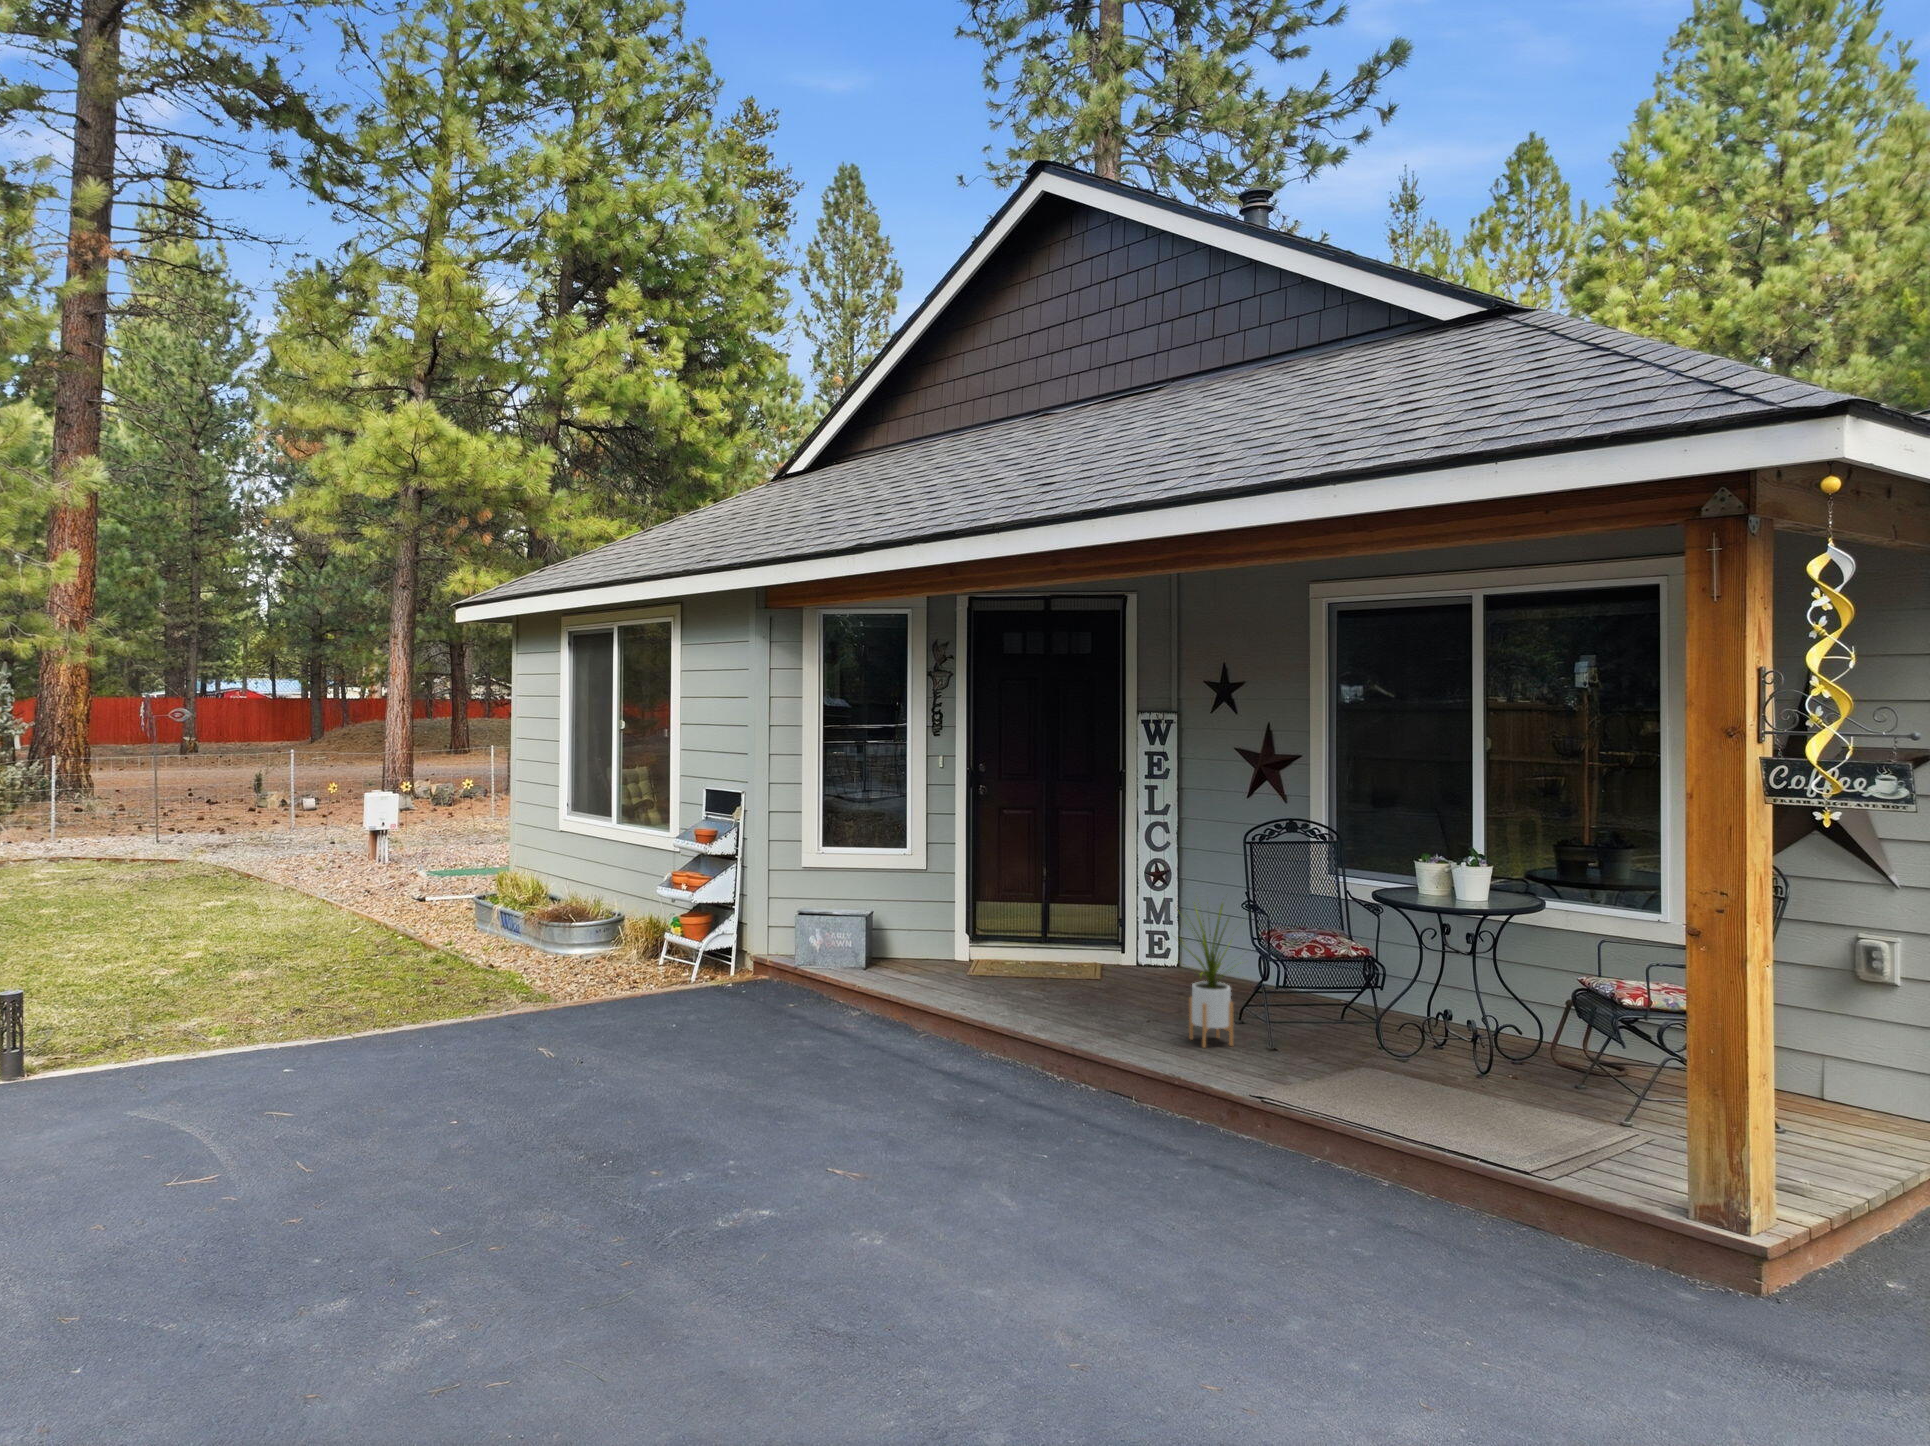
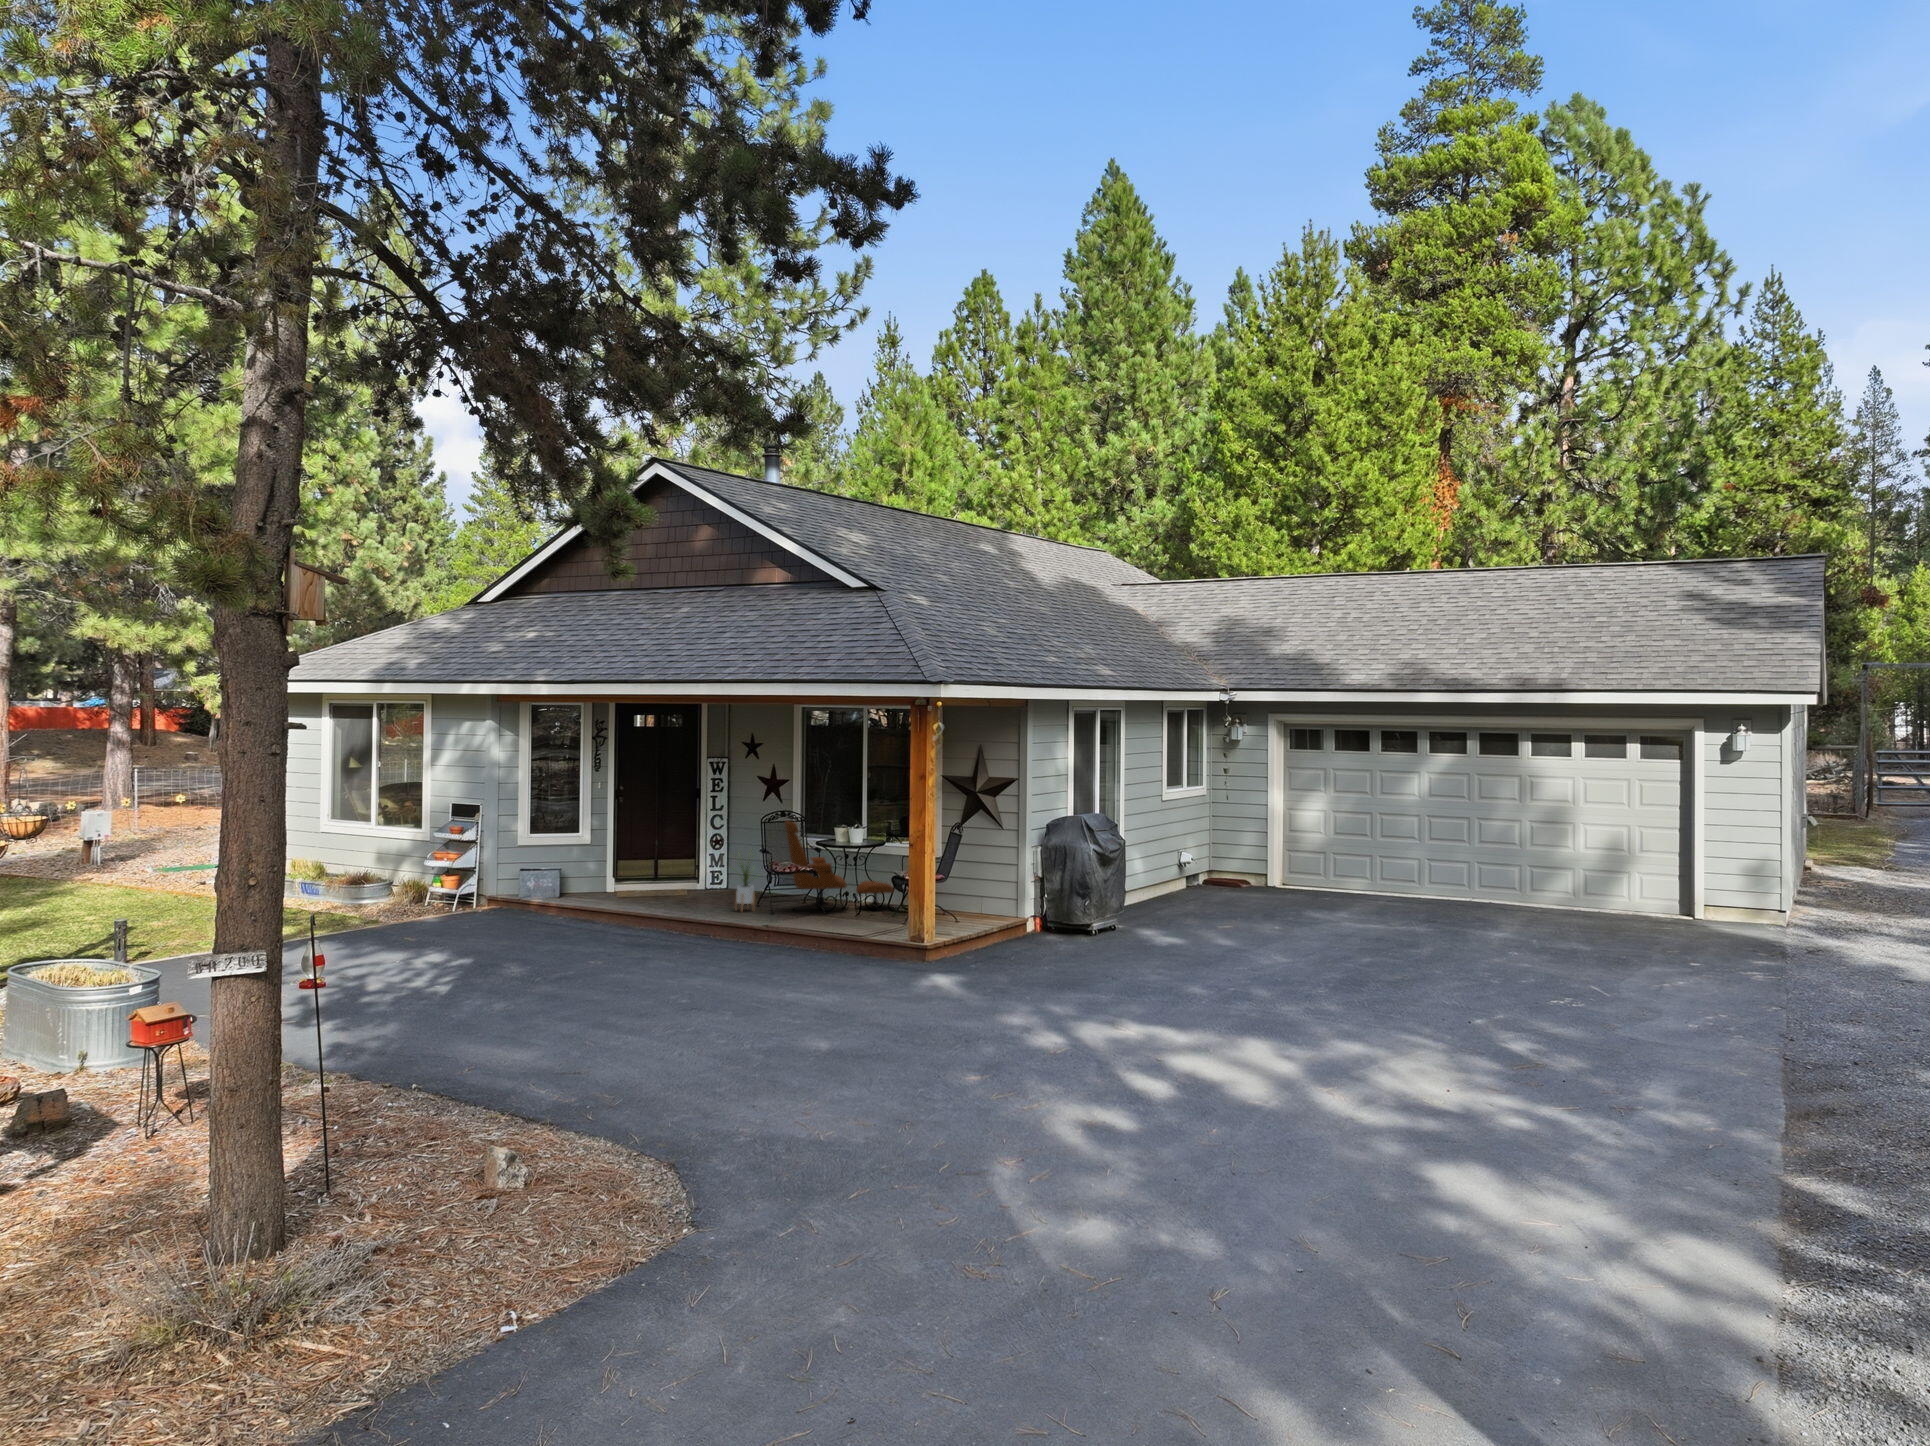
lounge chair: none [1300,834,1594,1082] -> present [785,821,894,913]

